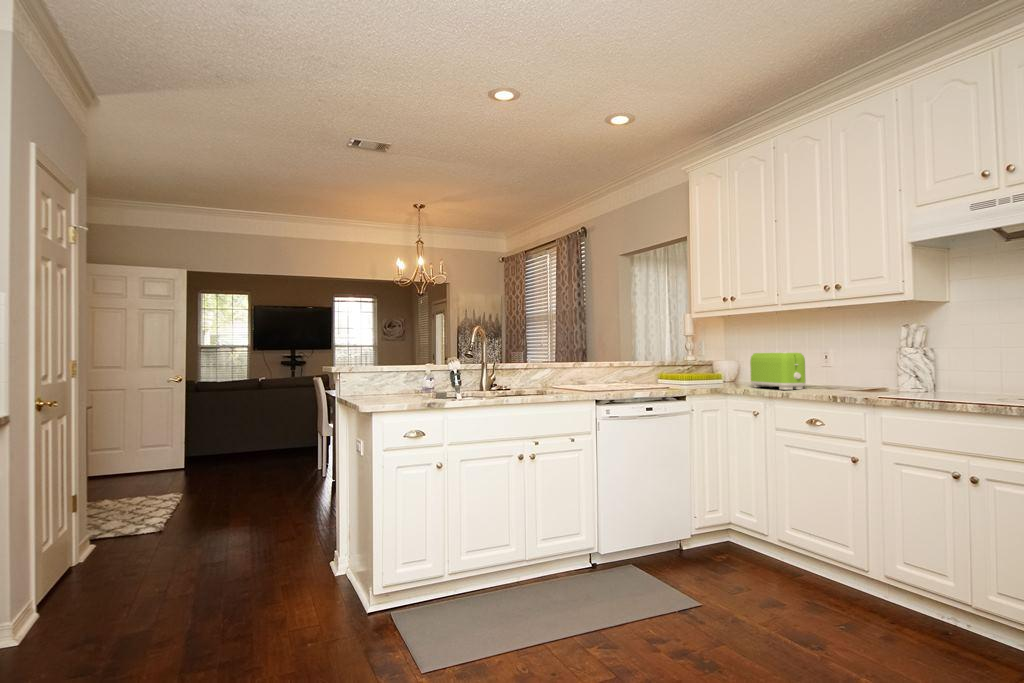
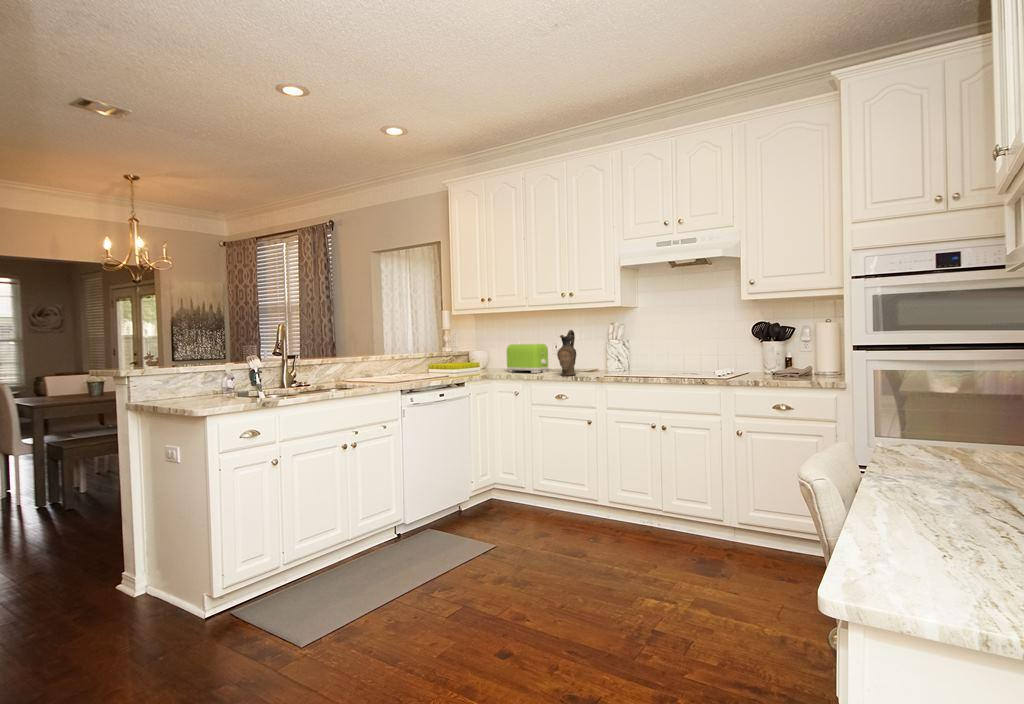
ceramic pitcher: none [809,334,839,395] -> present [557,330,576,376]

